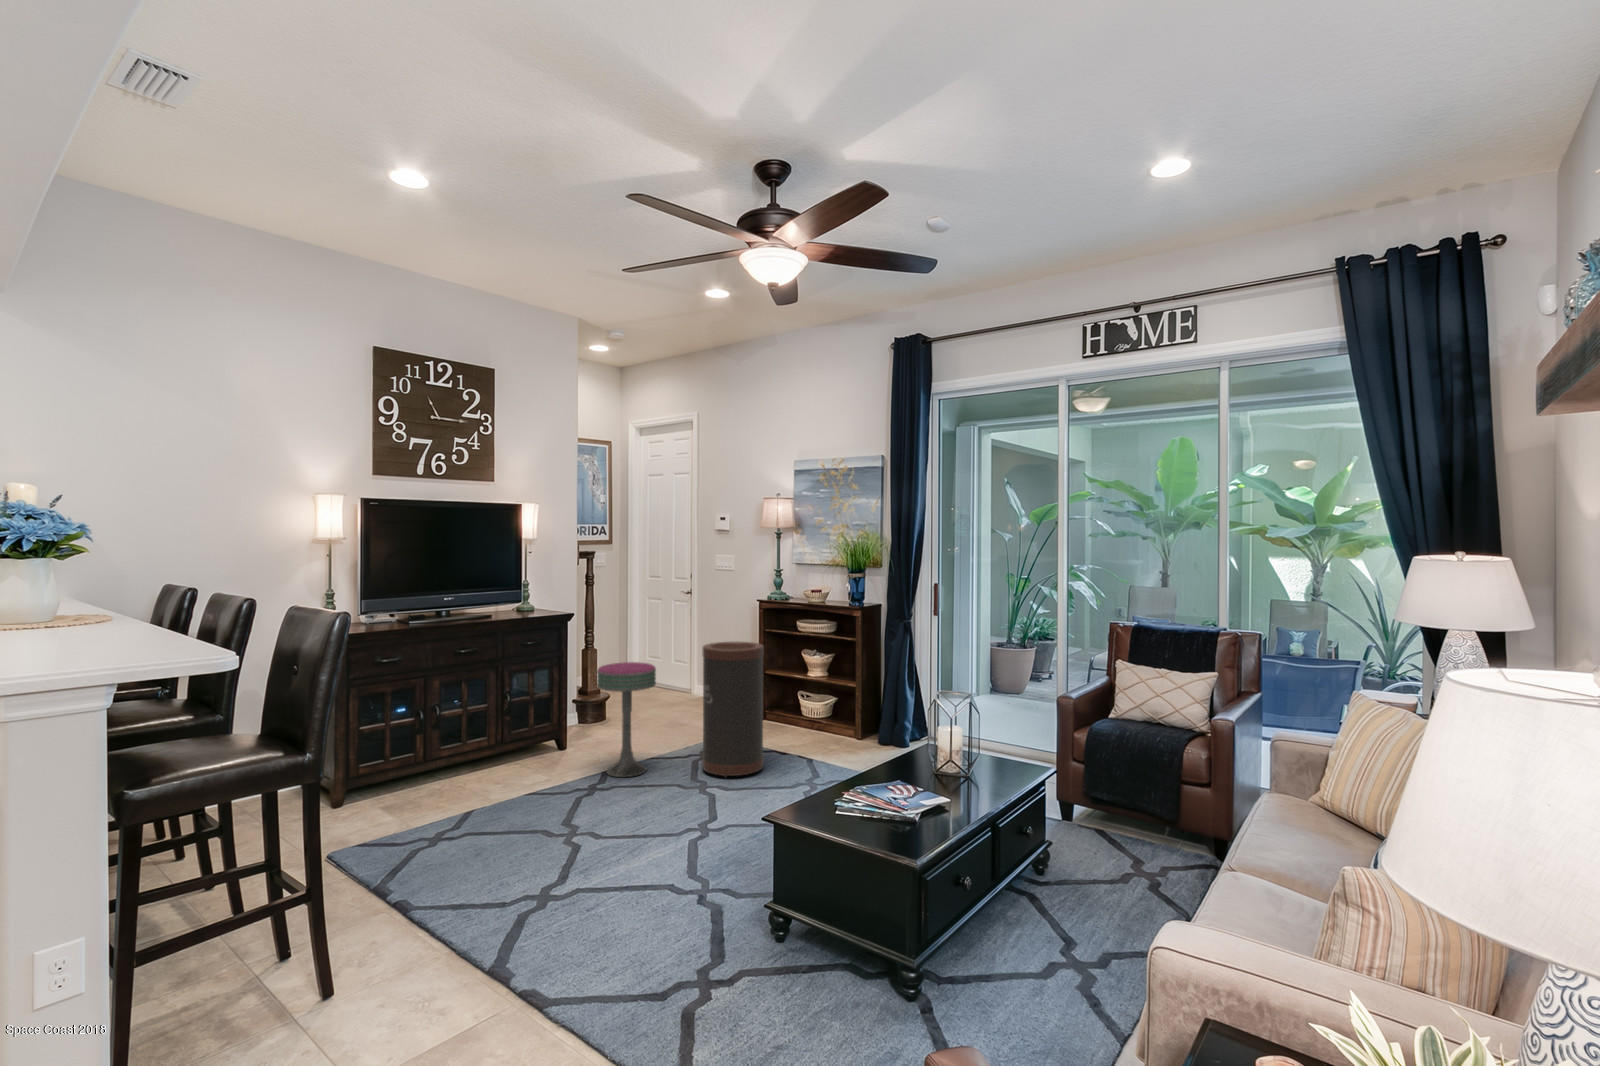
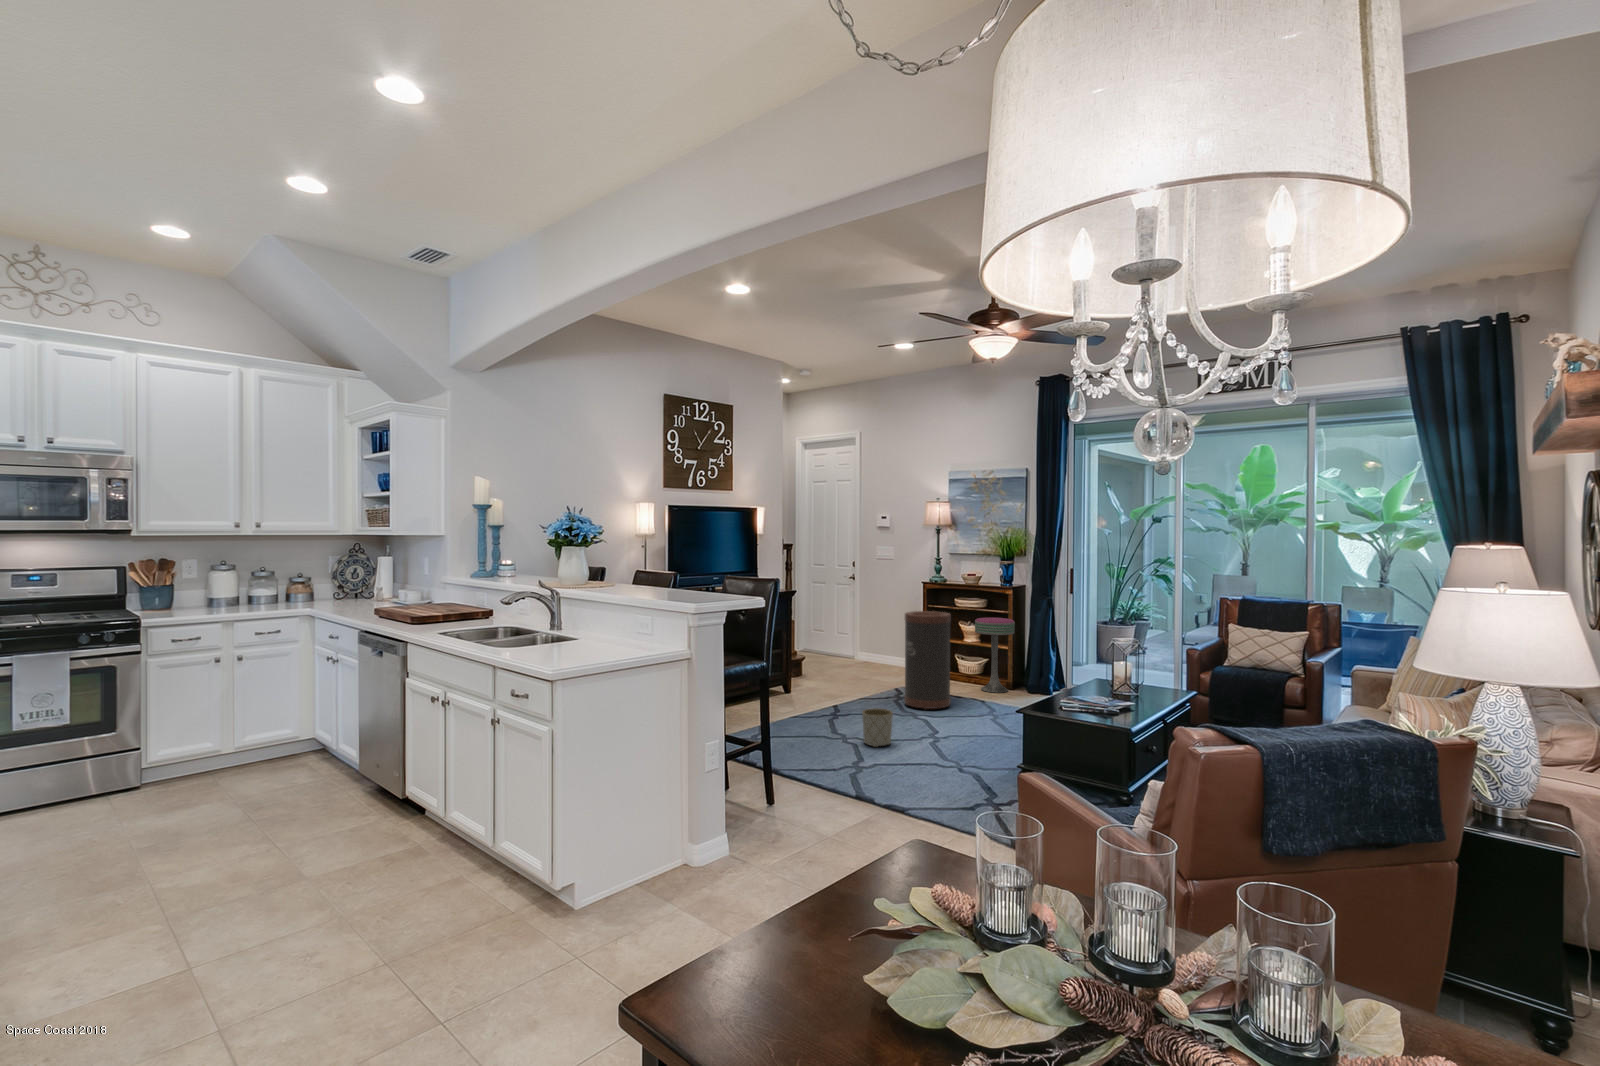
bar stool: present [597,662,656,777] -> present [975,617,1015,693]
planter: none [595,792,640,853] -> present [862,708,893,747]

